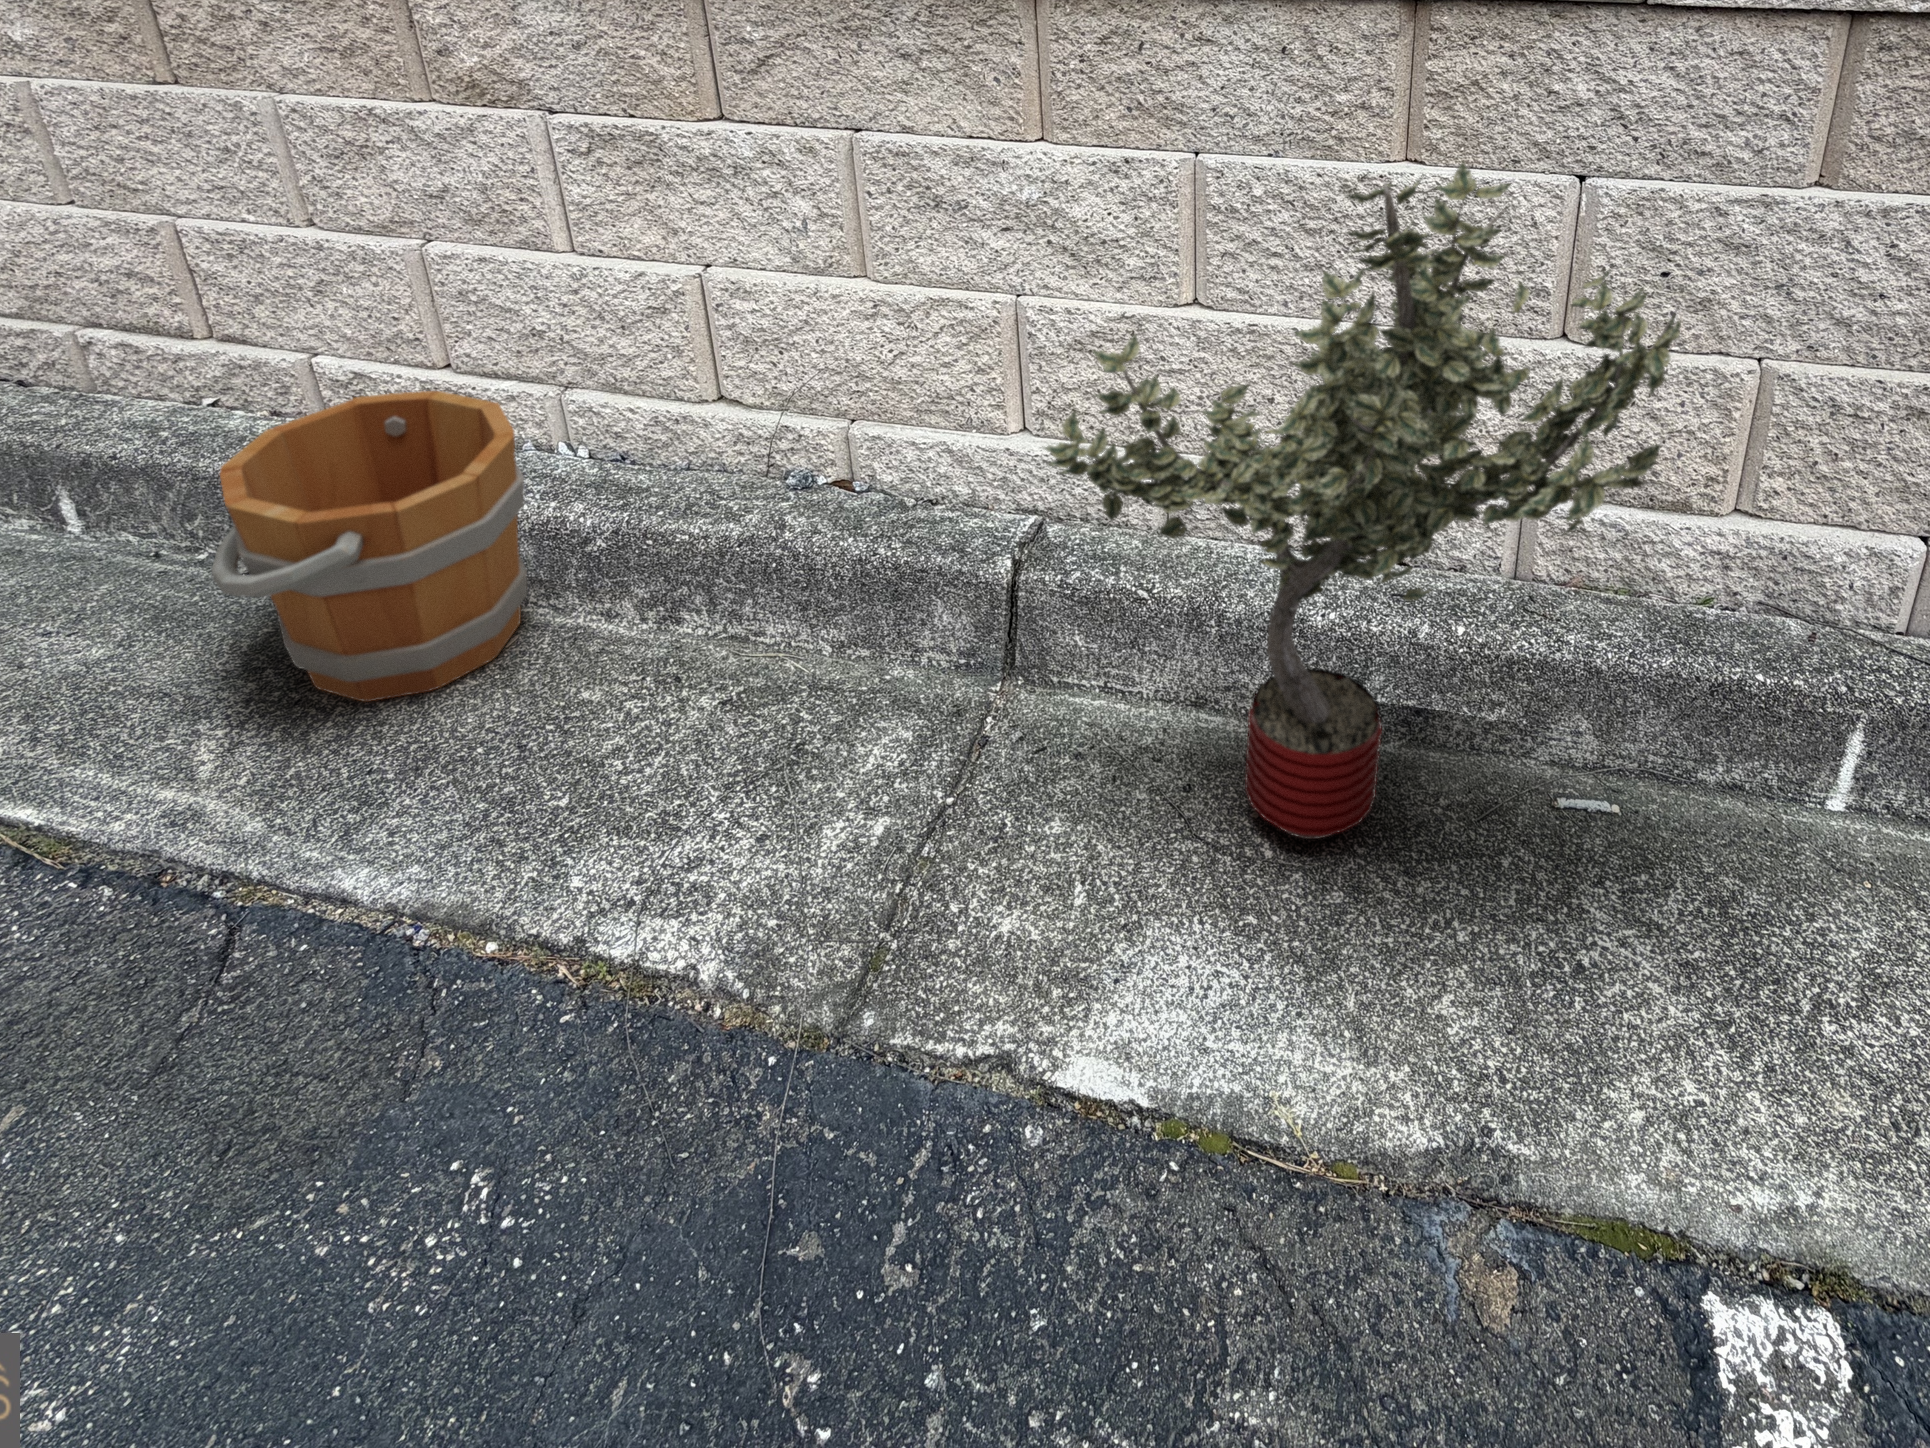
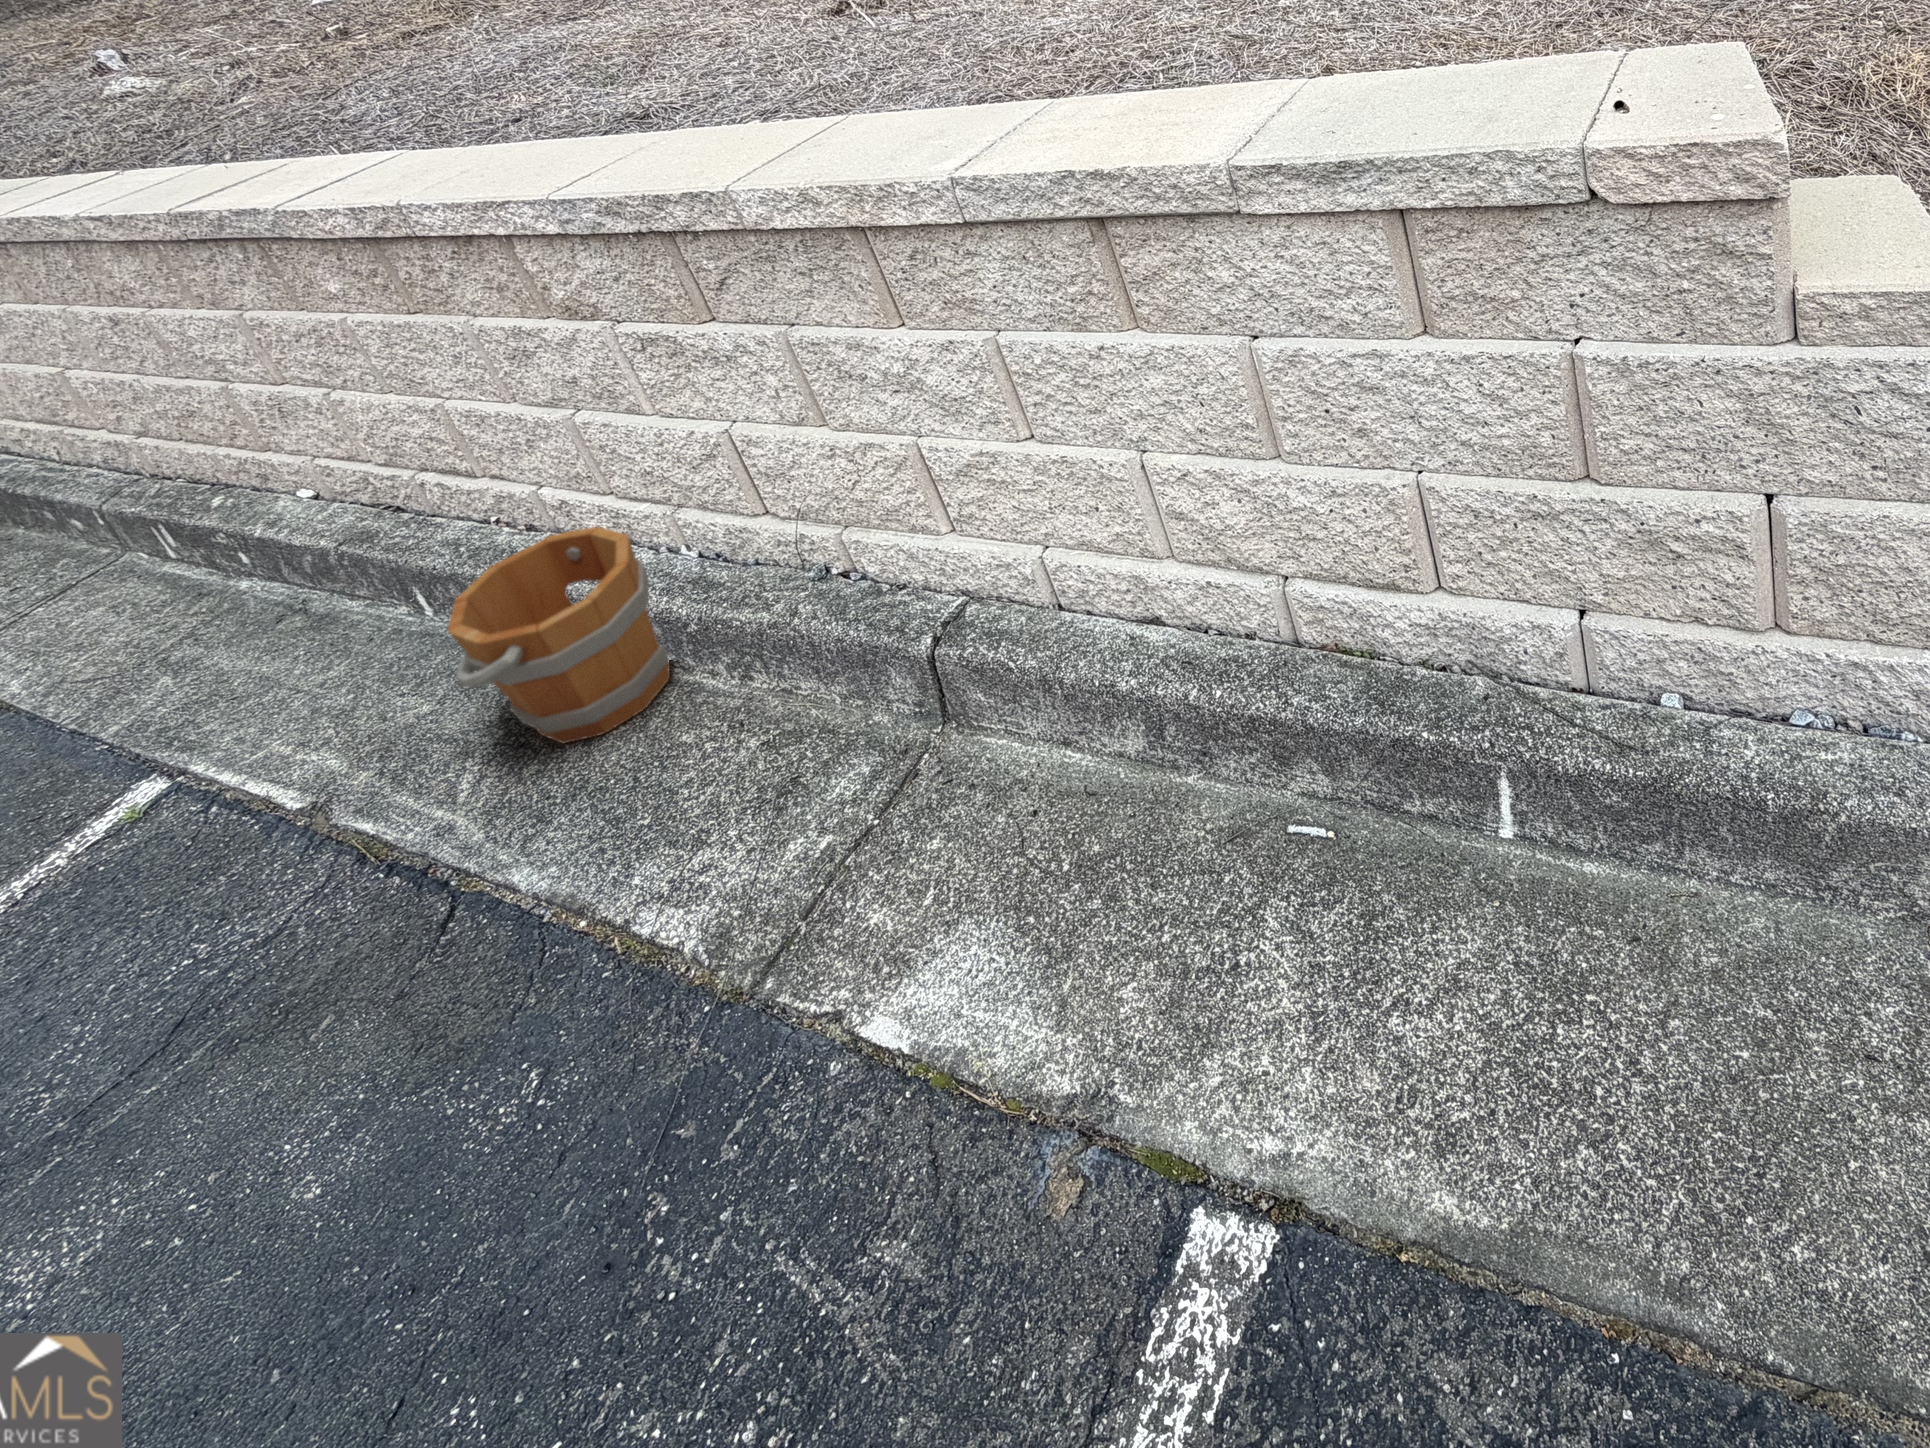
potted tree: present [1044,162,1681,839] -> none [873,388,1223,855]

